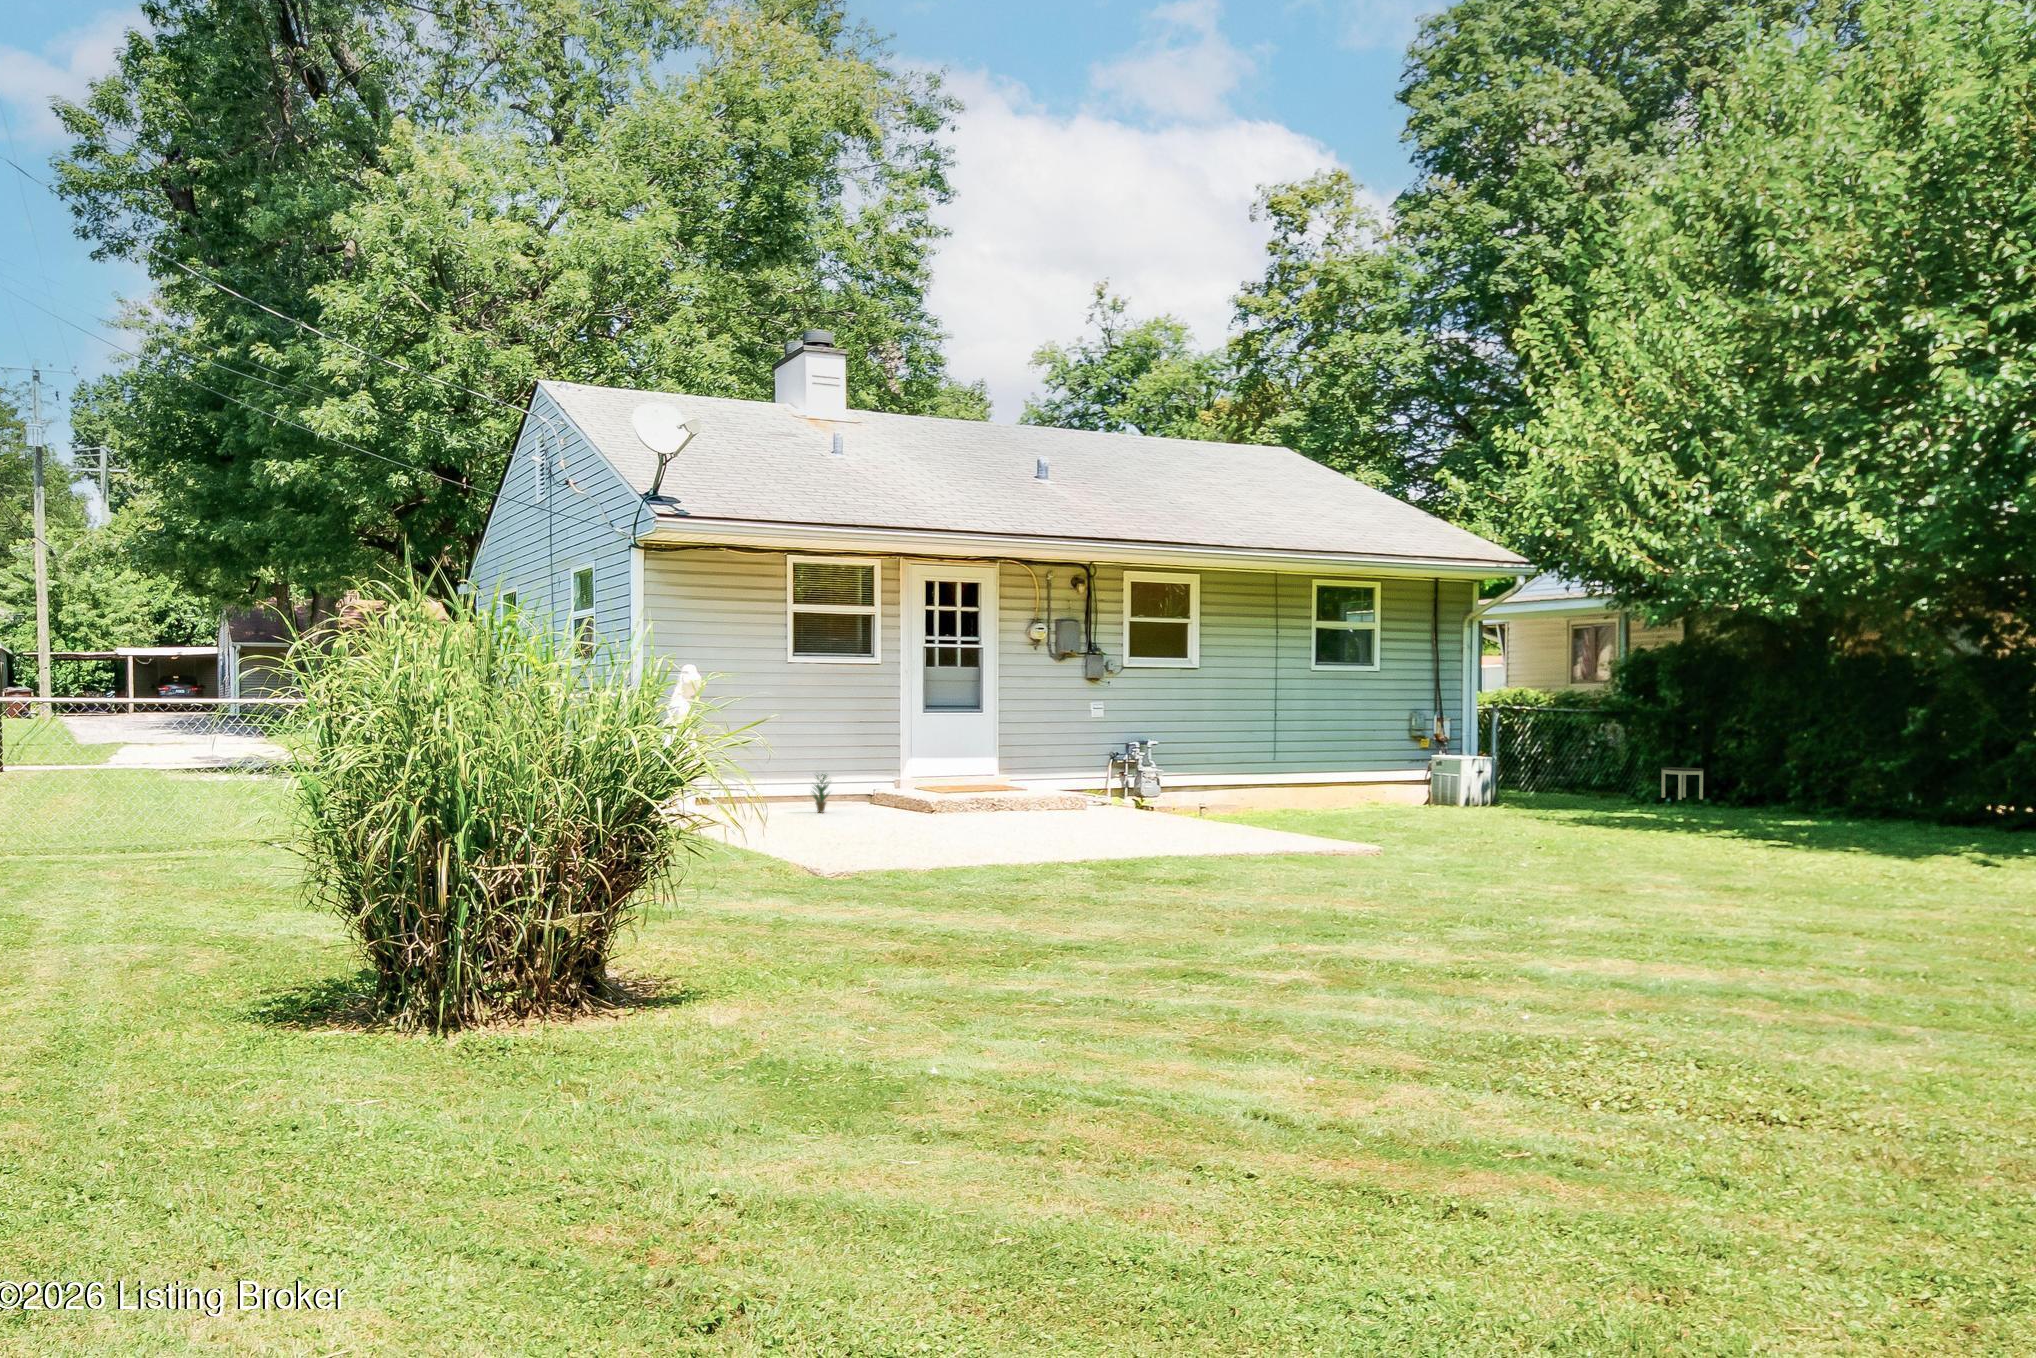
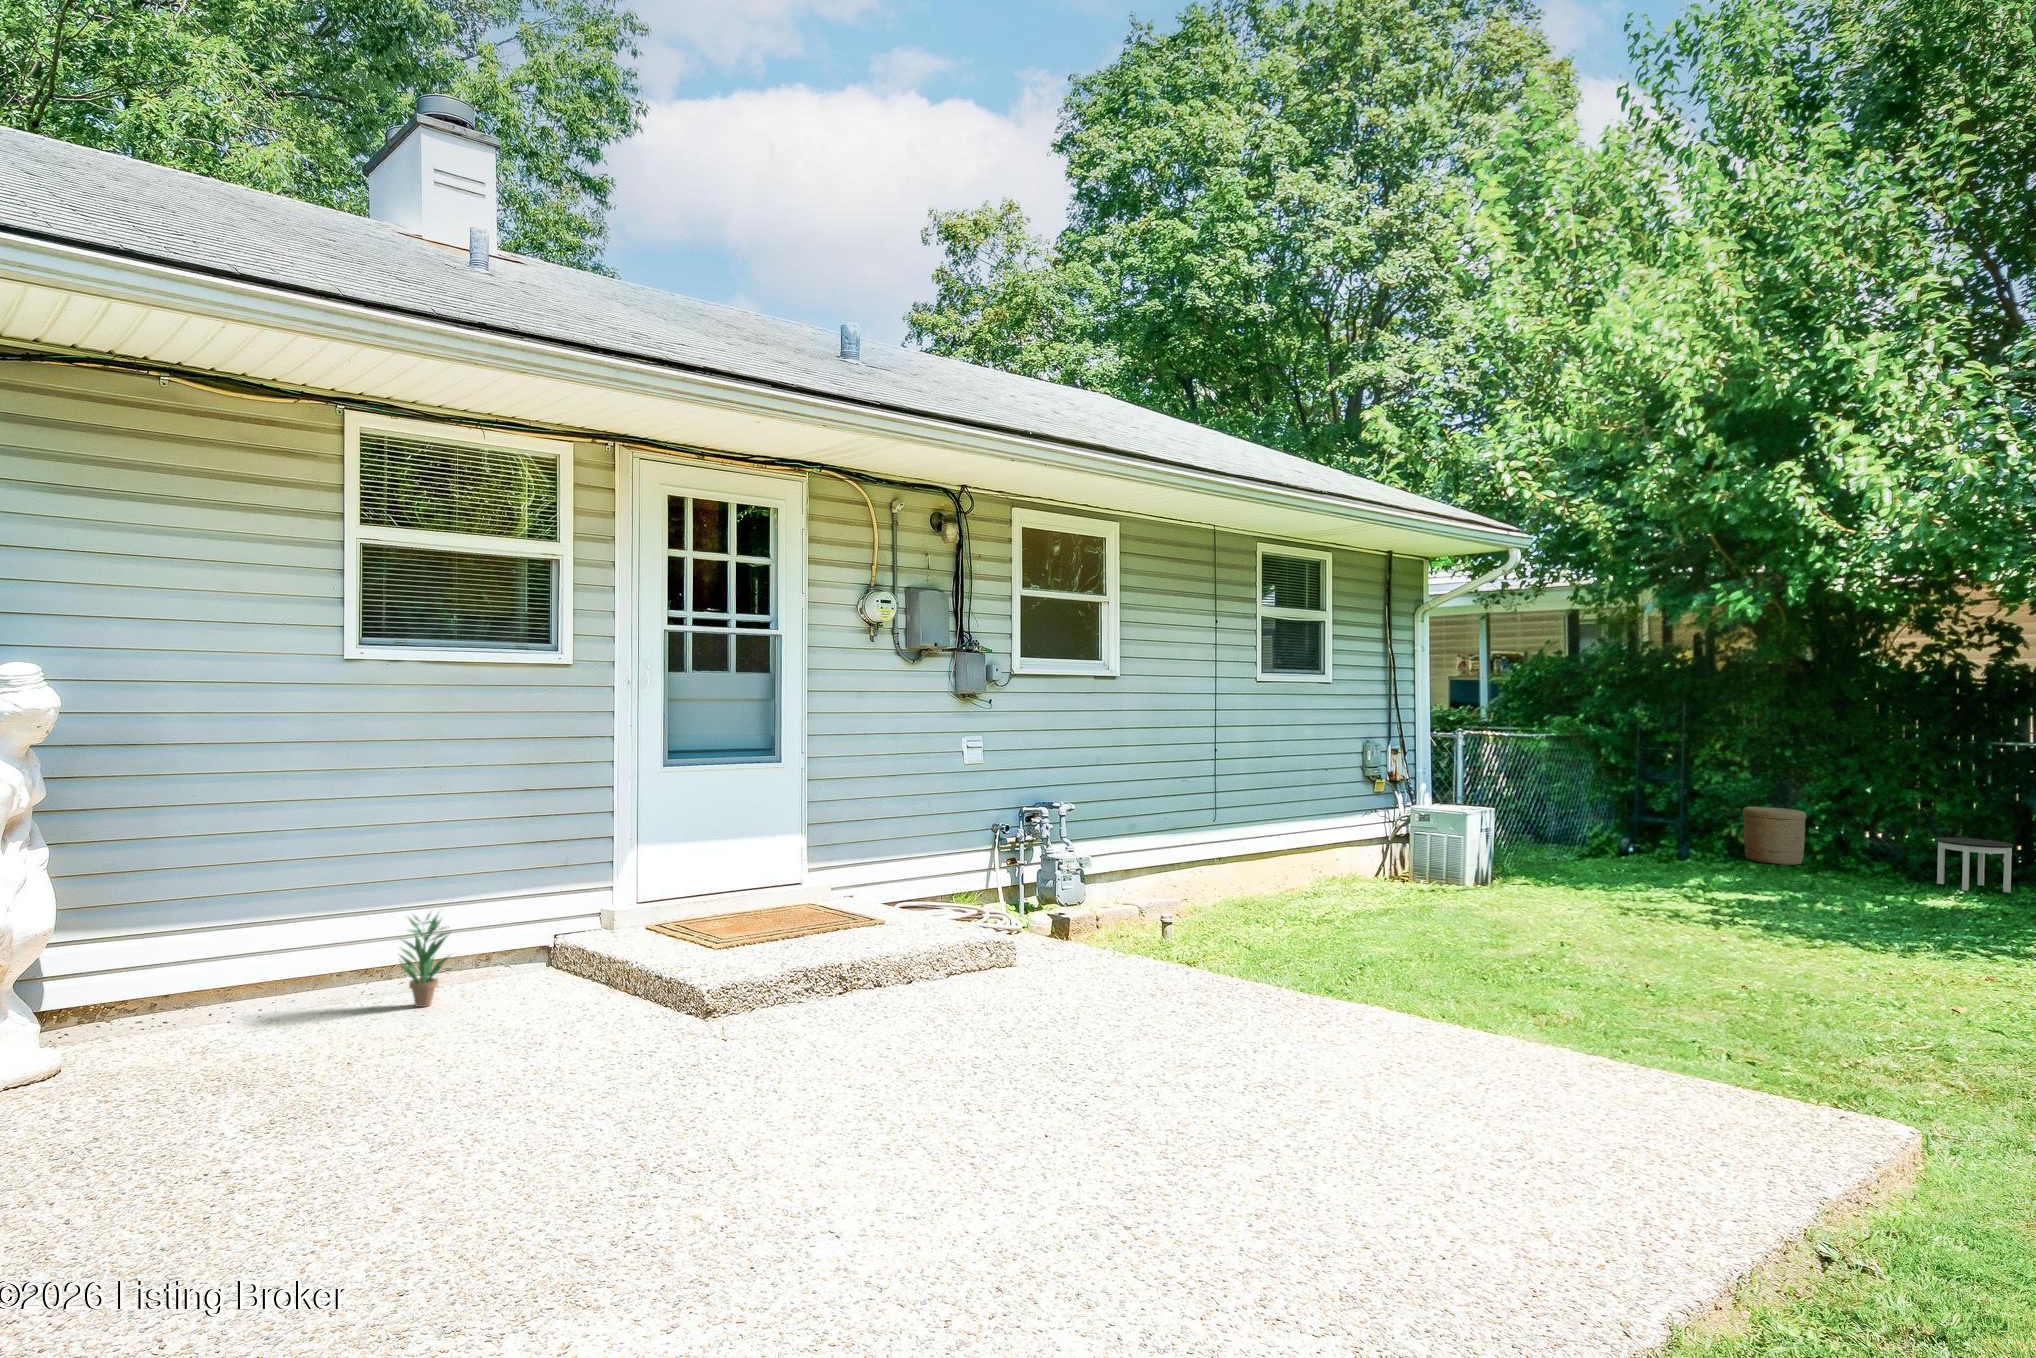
woven basket: none [1723,763,1769,805] -> present [1743,807,1806,865]
round table: present [1661,767,1704,800] -> present [1936,837,2014,892]

